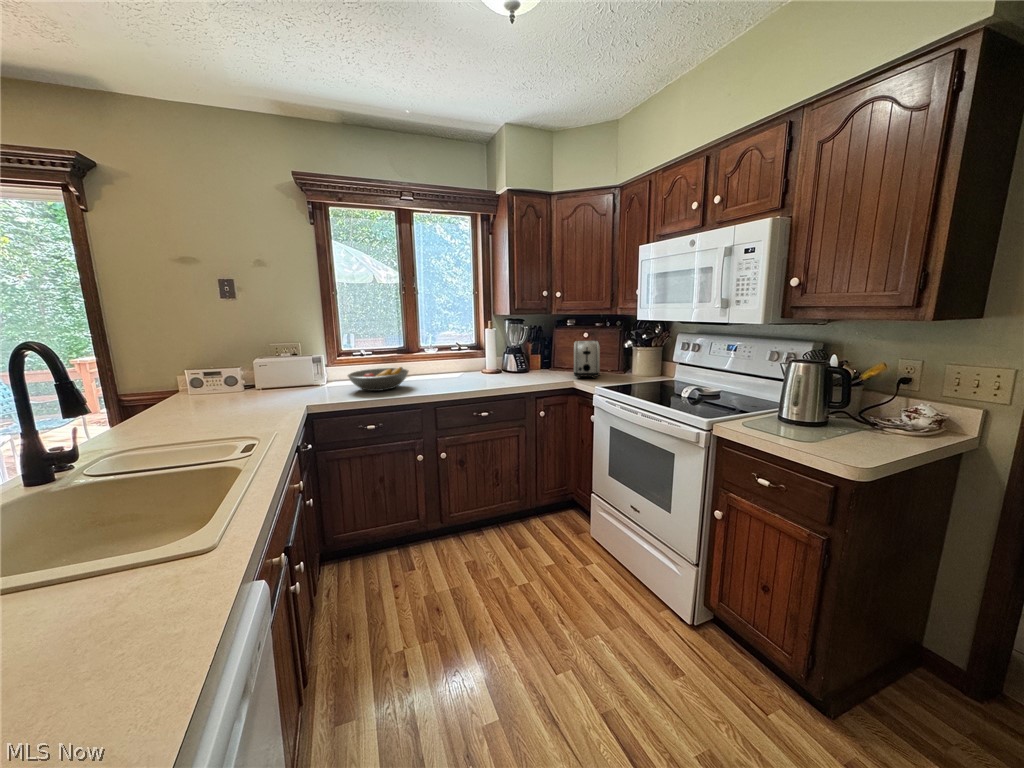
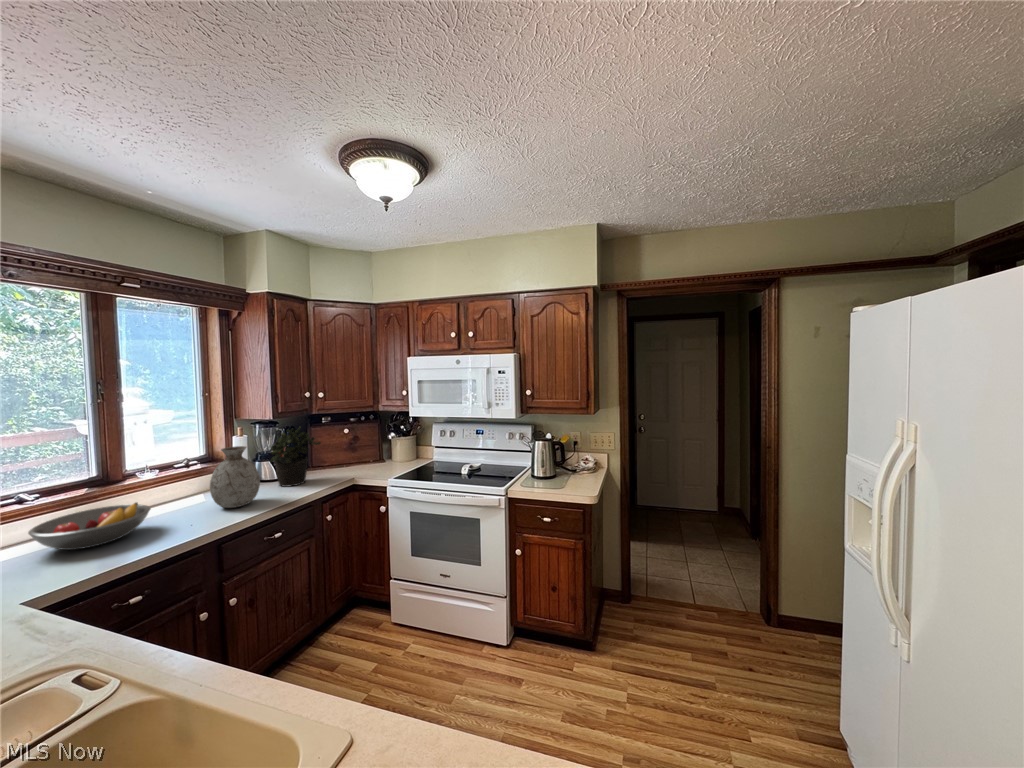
potted plant: none [501,324,549,379] -> present [270,428,321,487]
vase: none [448,335,484,386] -> present [210,446,260,508]
toaster: present [574,341,600,379] -> none [338,436,374,474]

